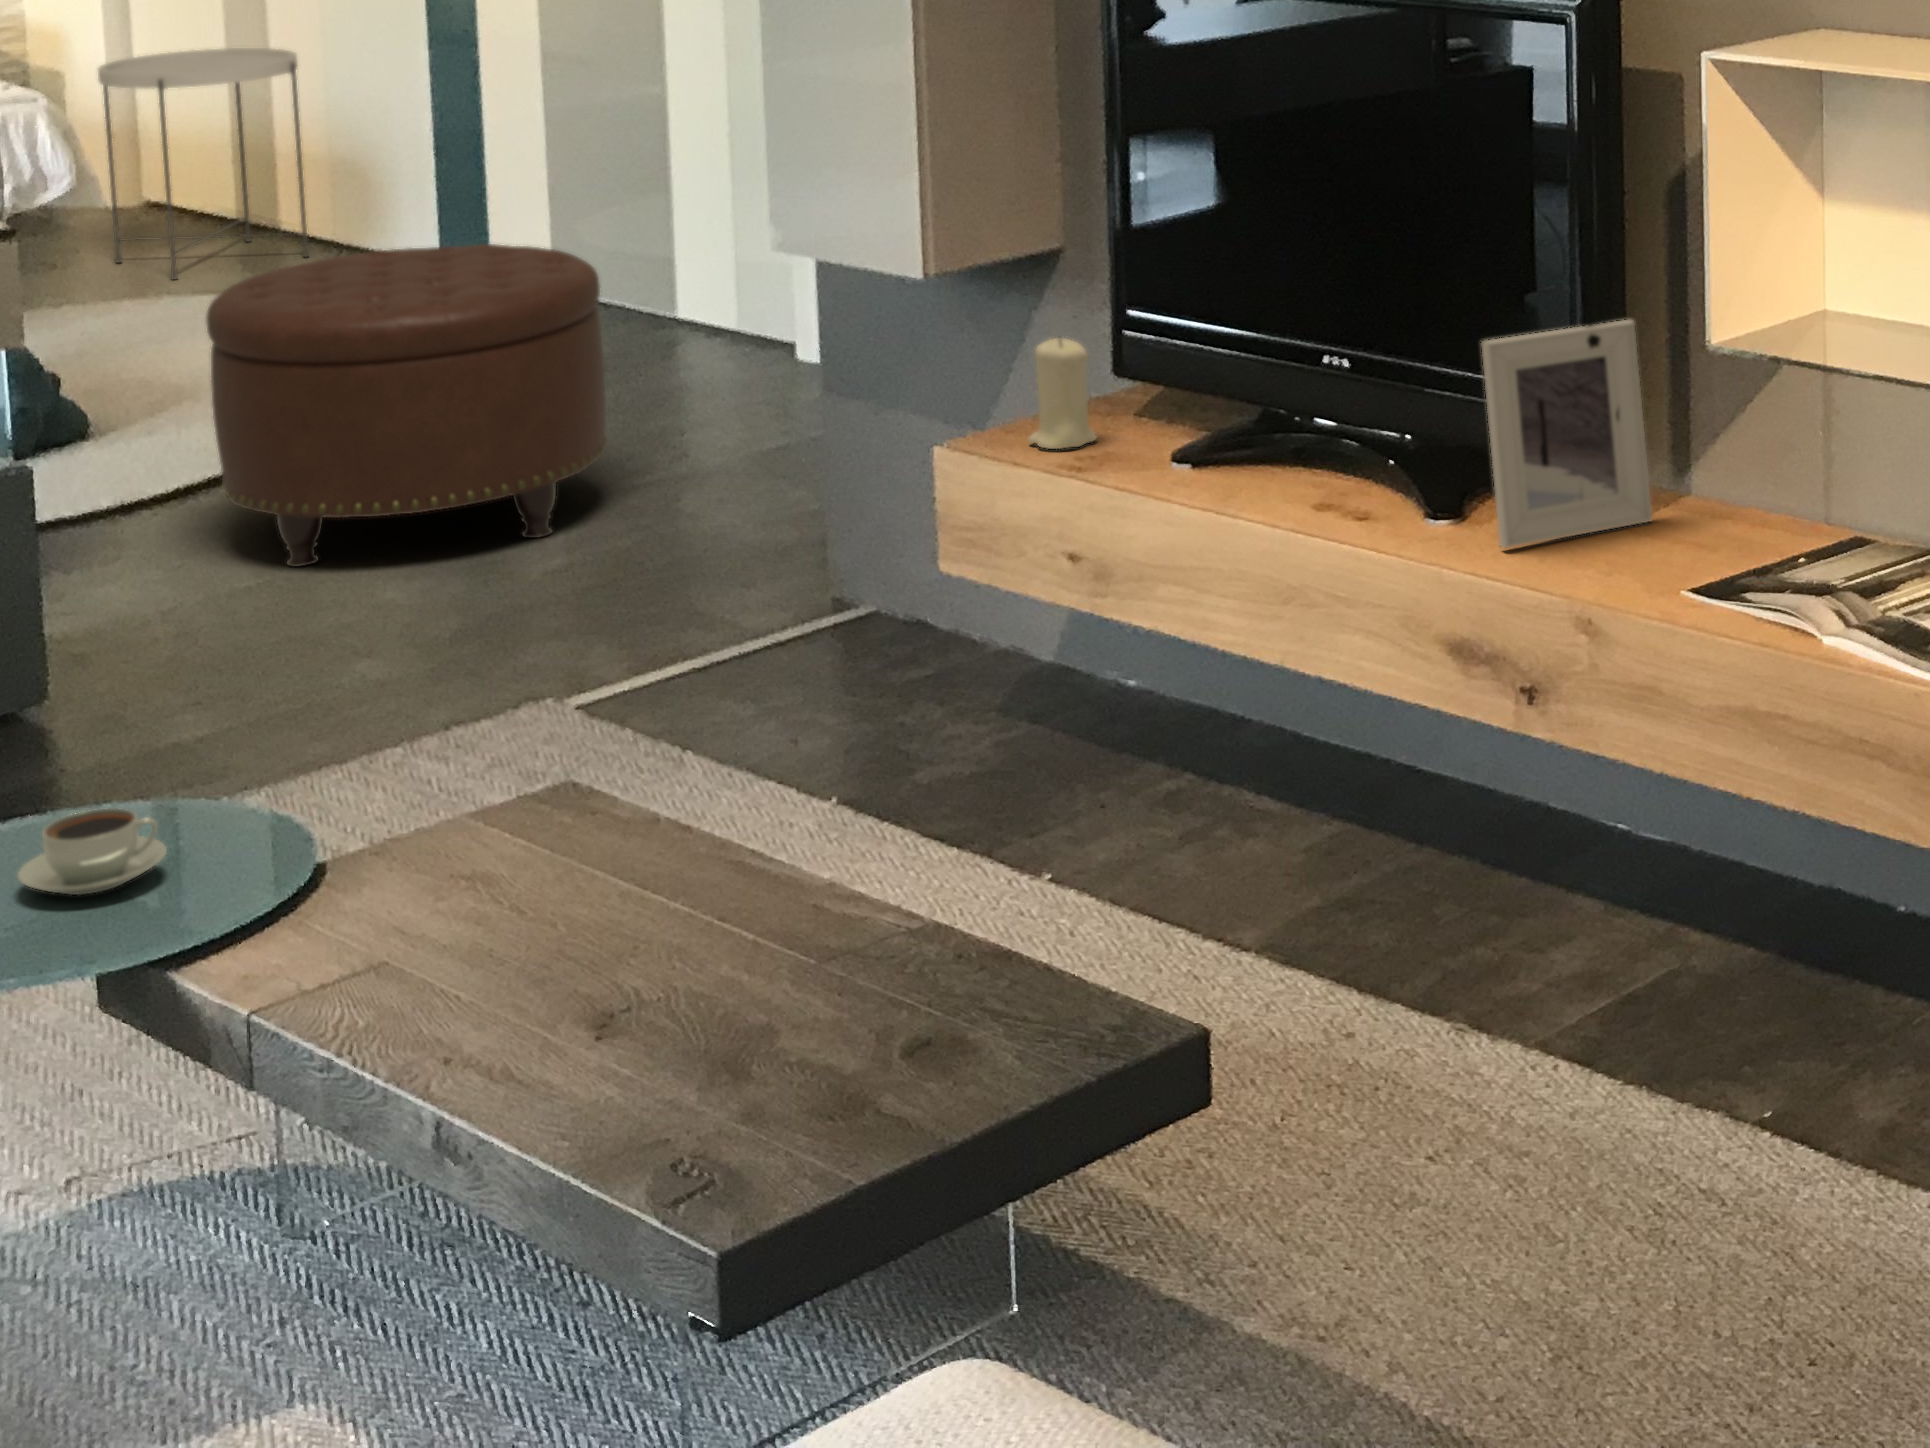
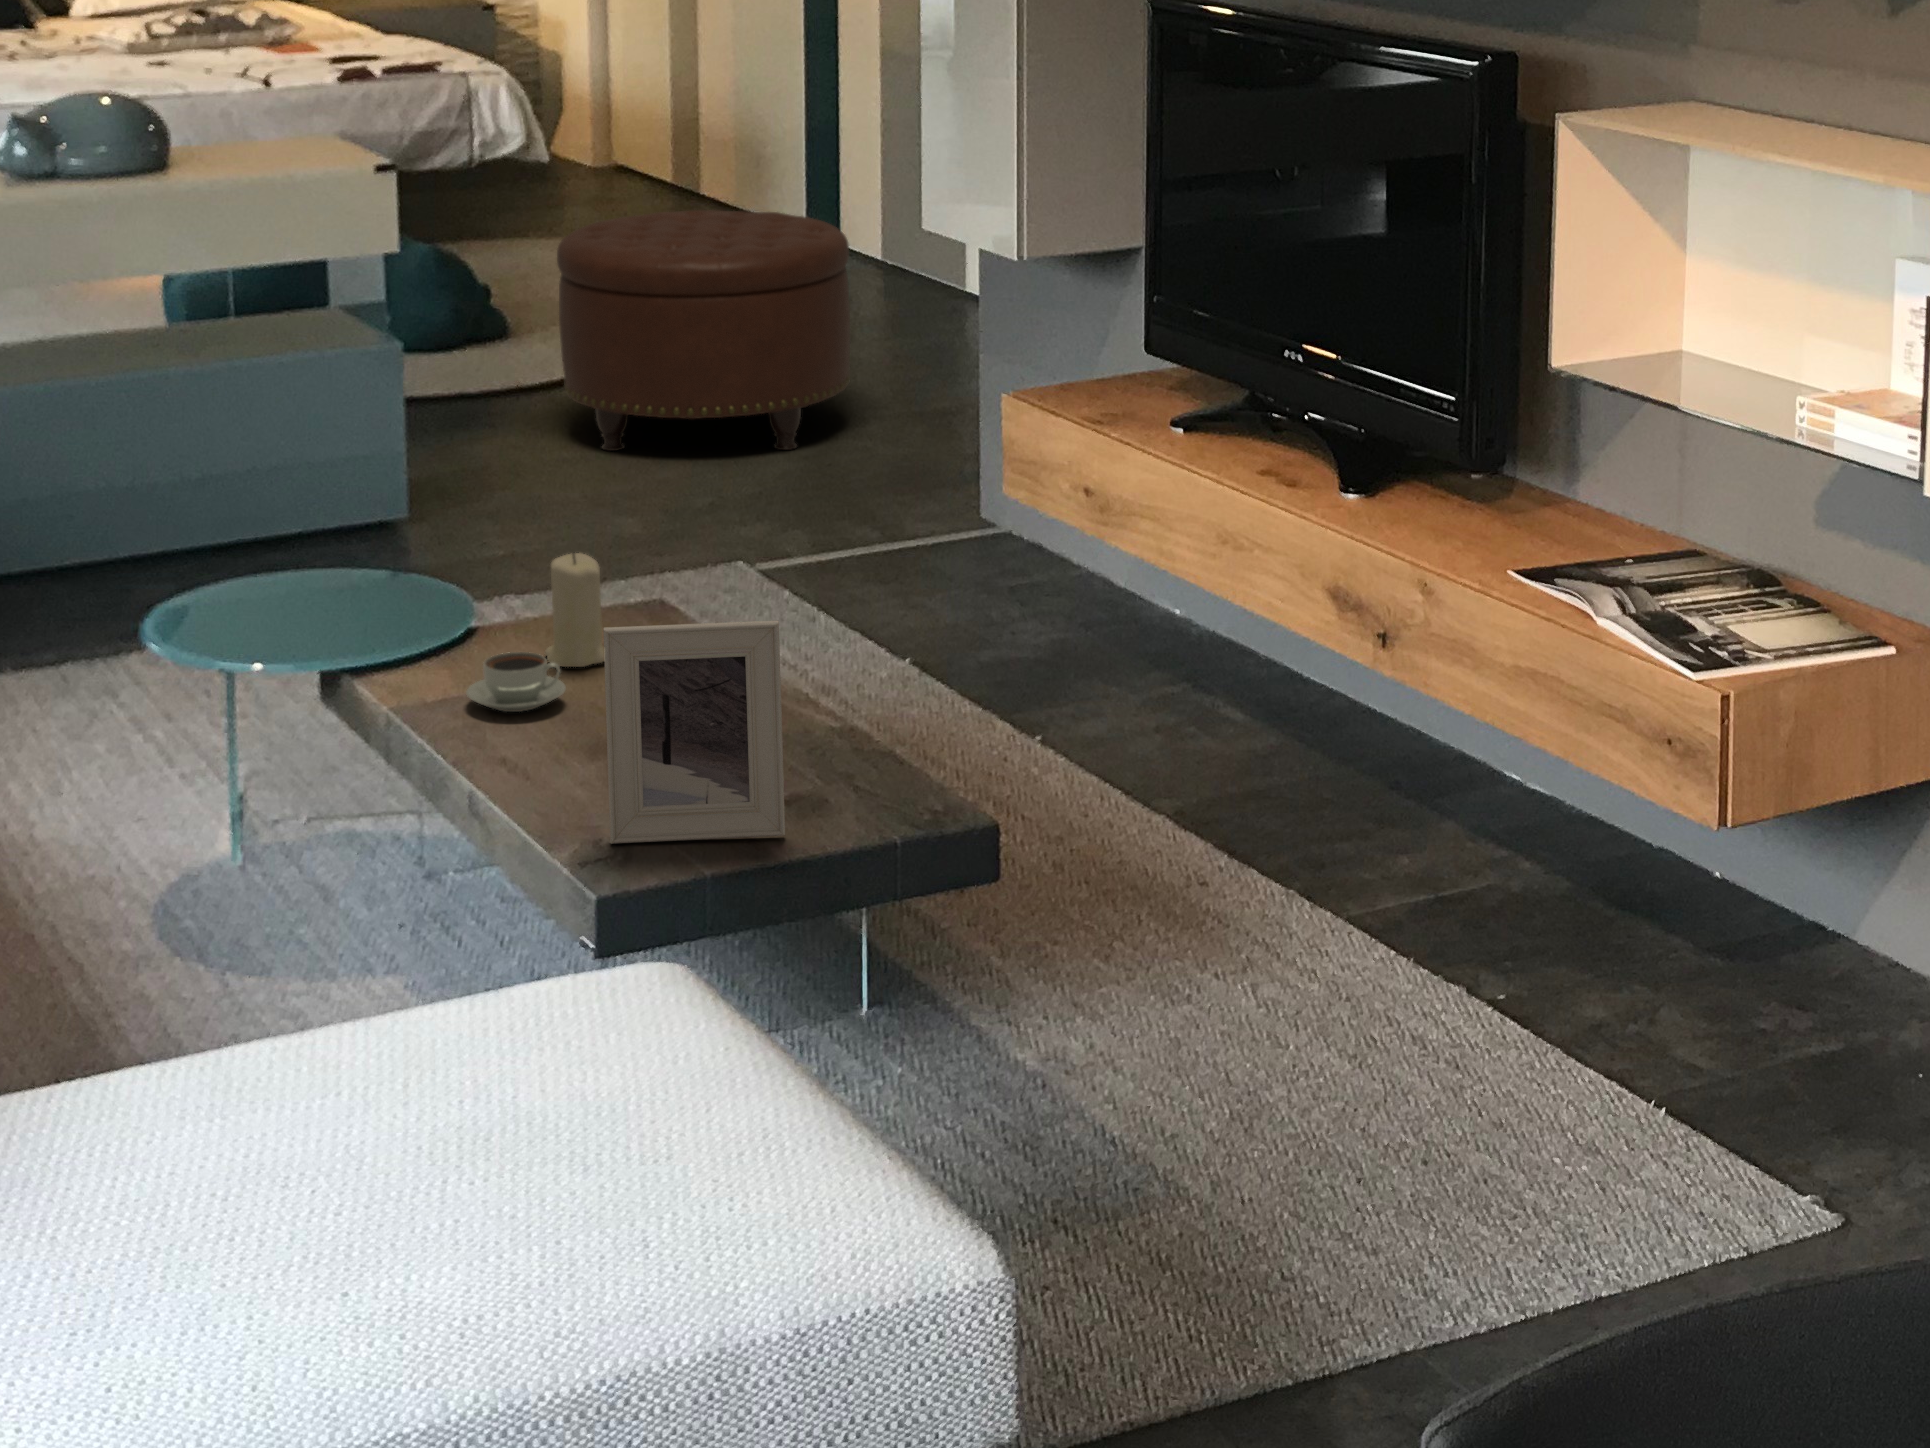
side table: present [98,48,309,279] -> none [560,41,710,227]
picture frame: present [1482,320,1652,548] -> present [603,620,785,844]
candle: present [1028,338,1097,449] -> present [545,553,604,667]
coffee cup: present [18,808,167,895] -> present [466,652,566,712]

